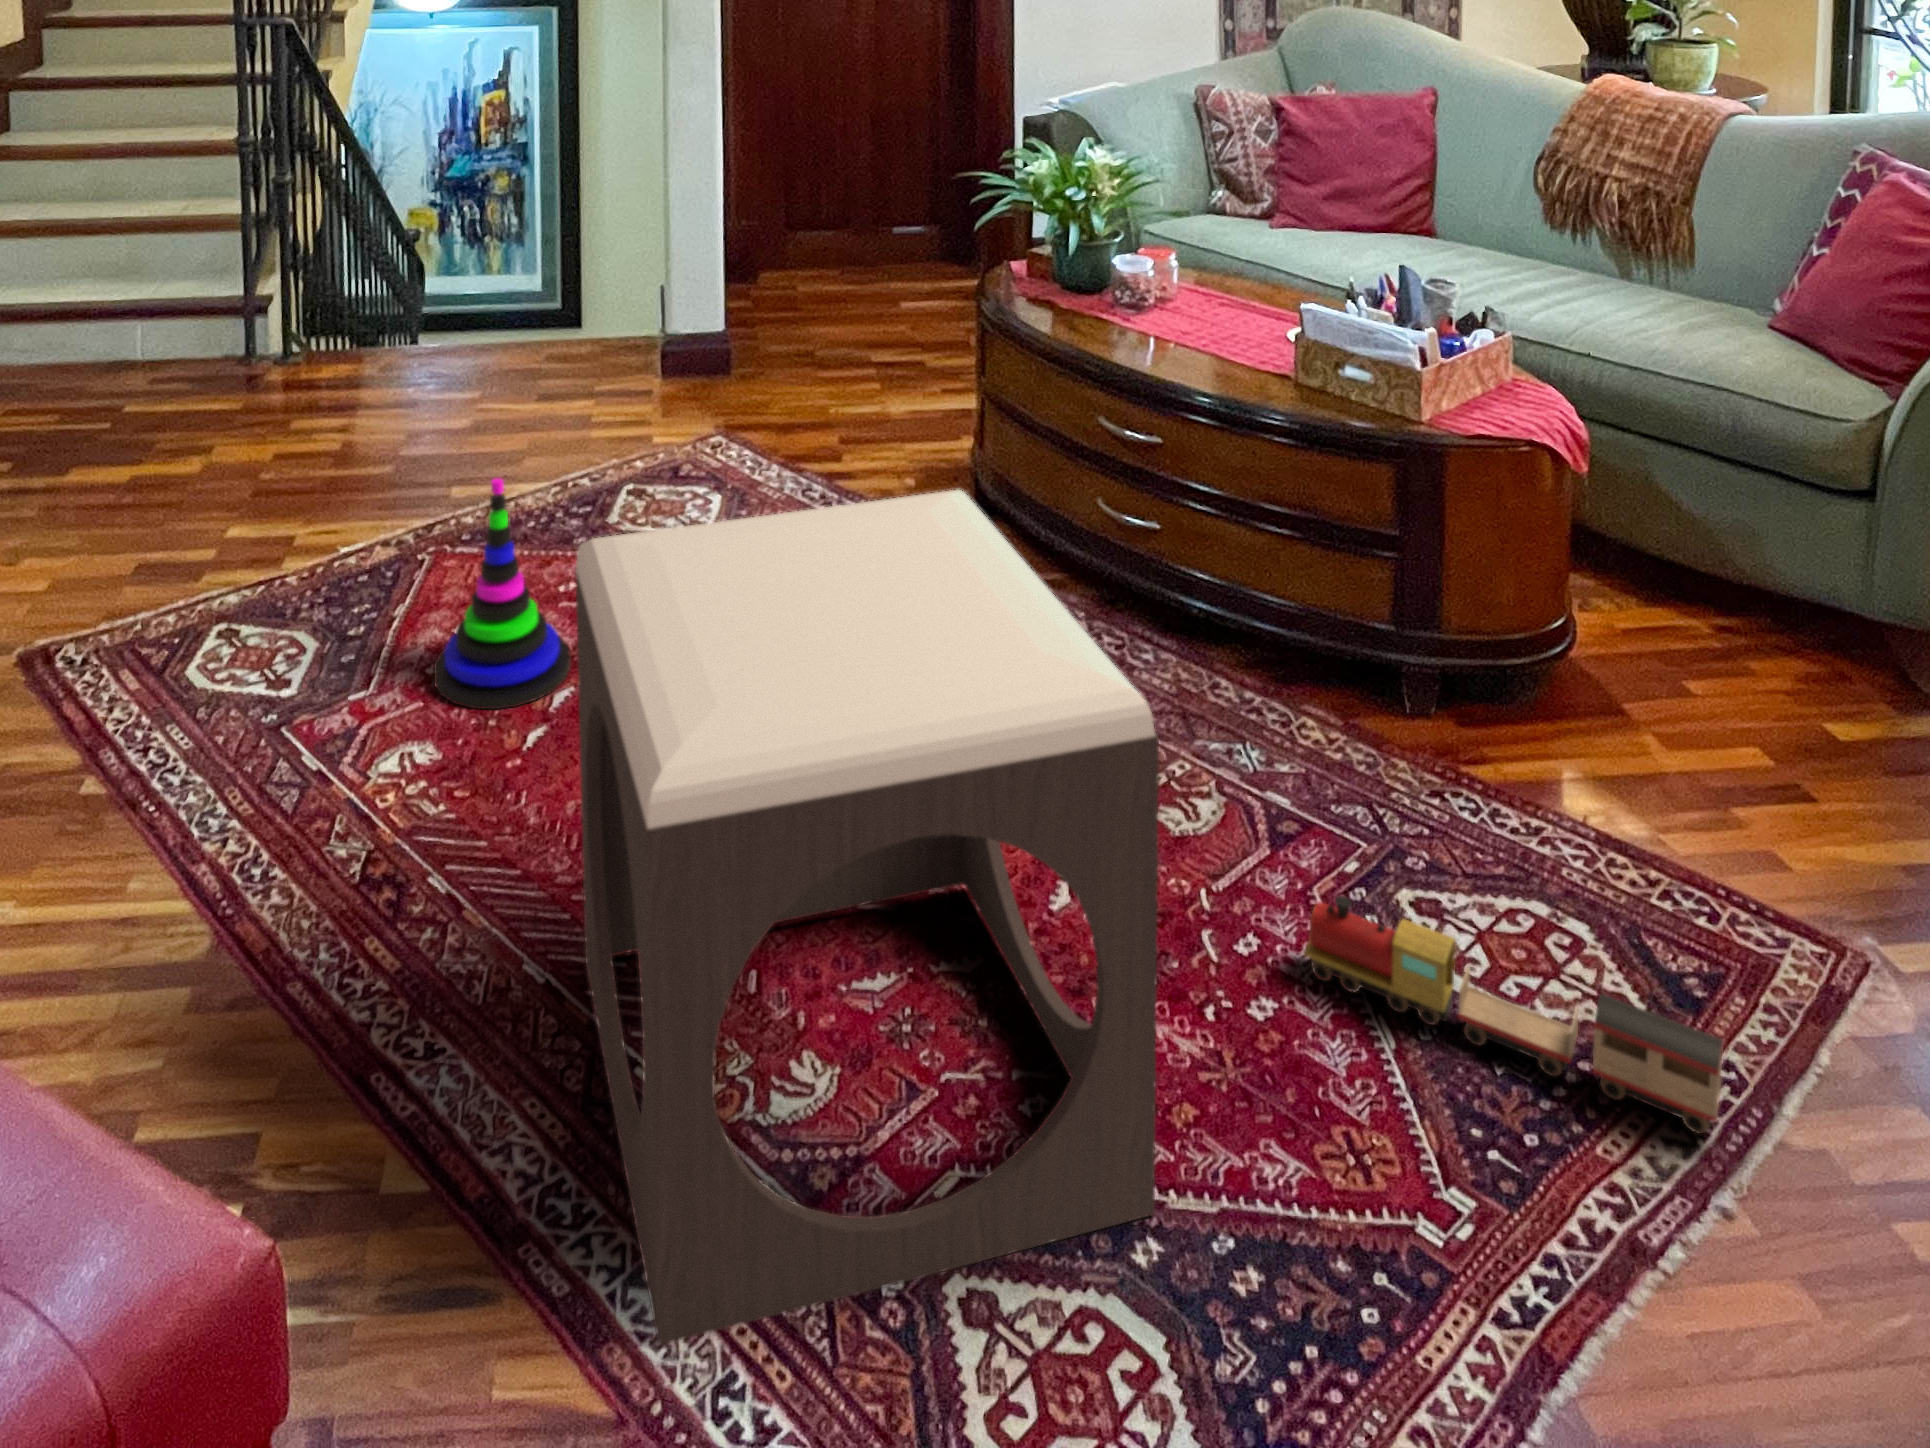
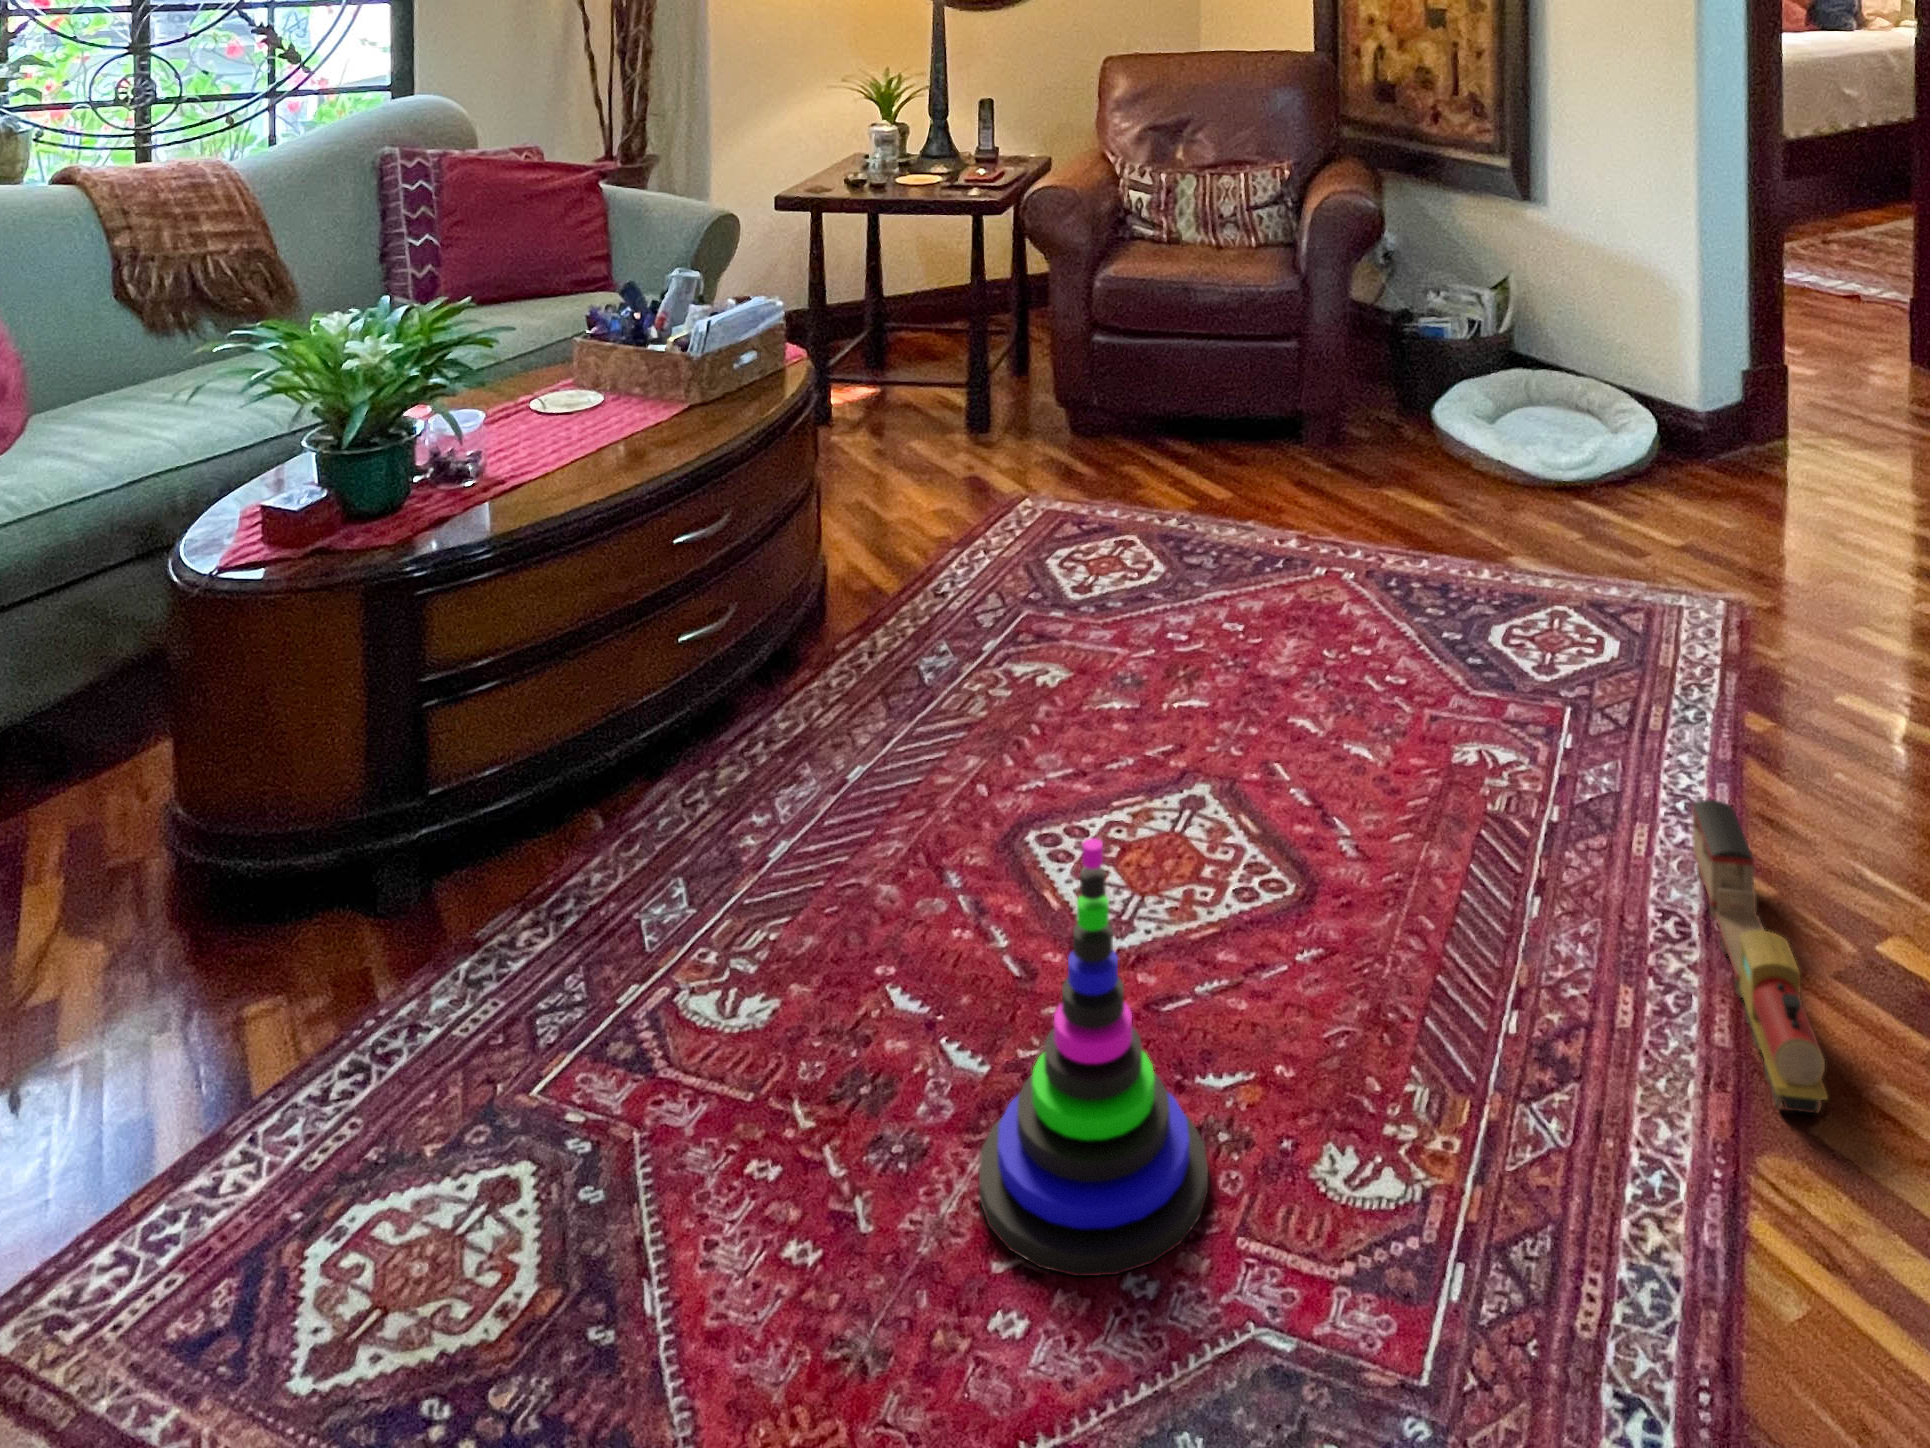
footstool: present [575,490,1159,1345] -> none [1218,322,1700,877]
toy train: present [1303,896,1723,1133] -> present [1693,799,1827,1113]

